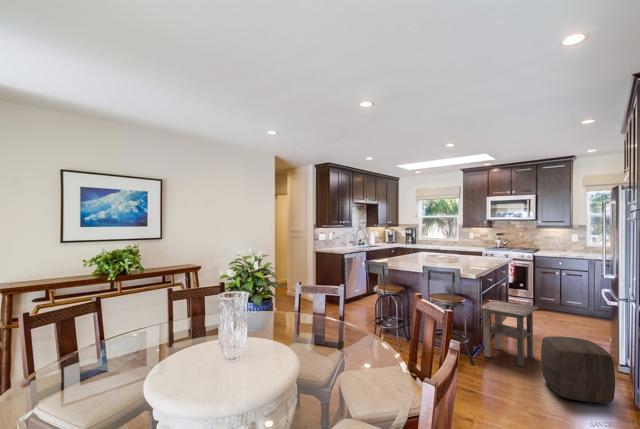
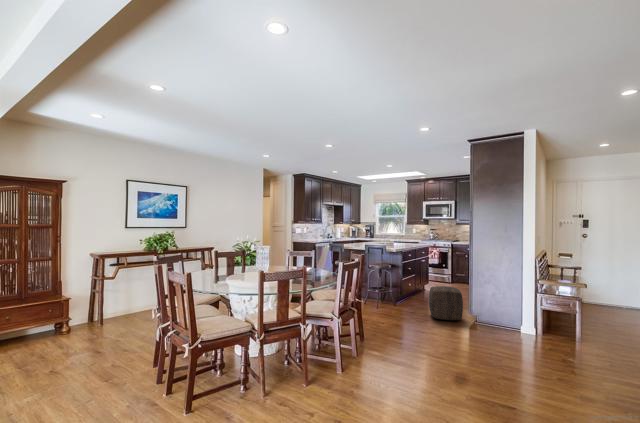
side table: present [482,300,539,367] -> none [398,270,437,309]

